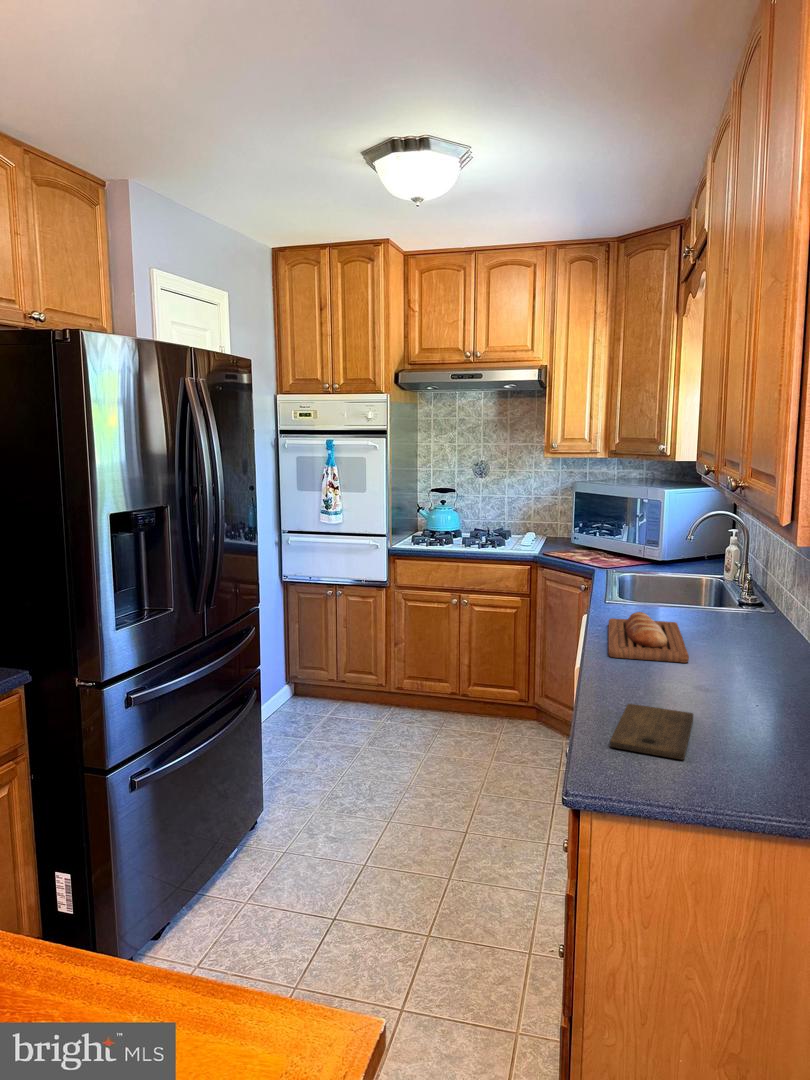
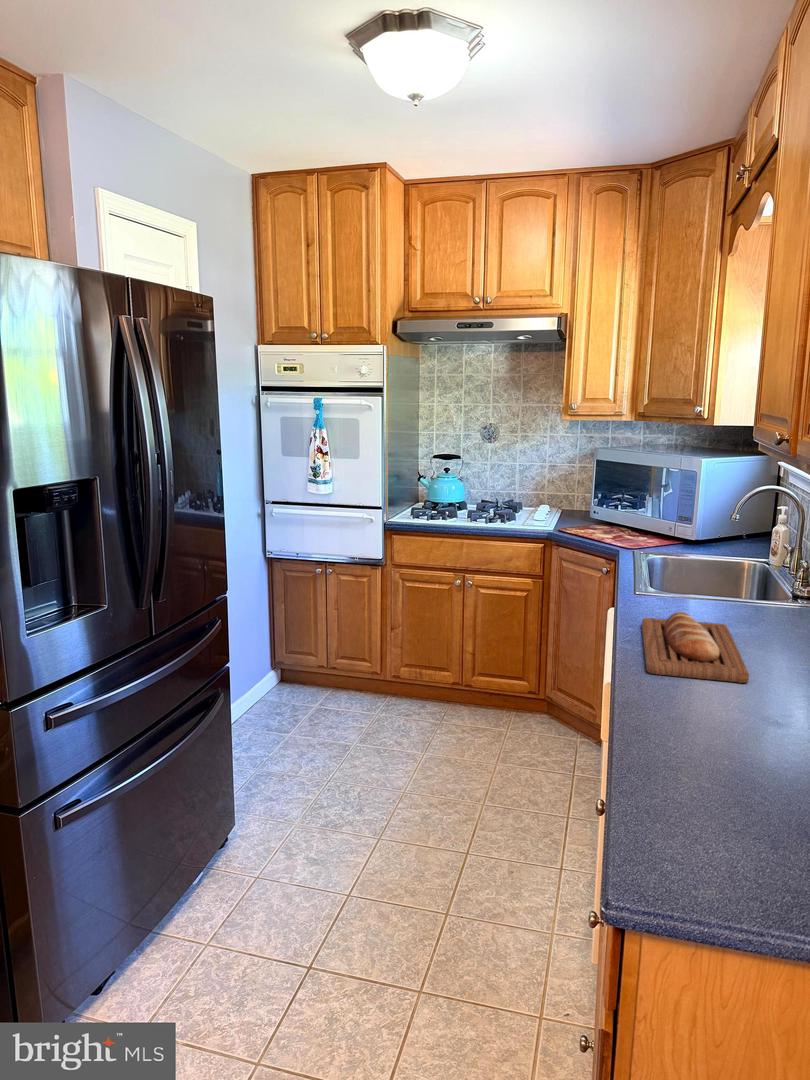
cutting board: present [610,704,693,760] -> none [663,751,771,850]

